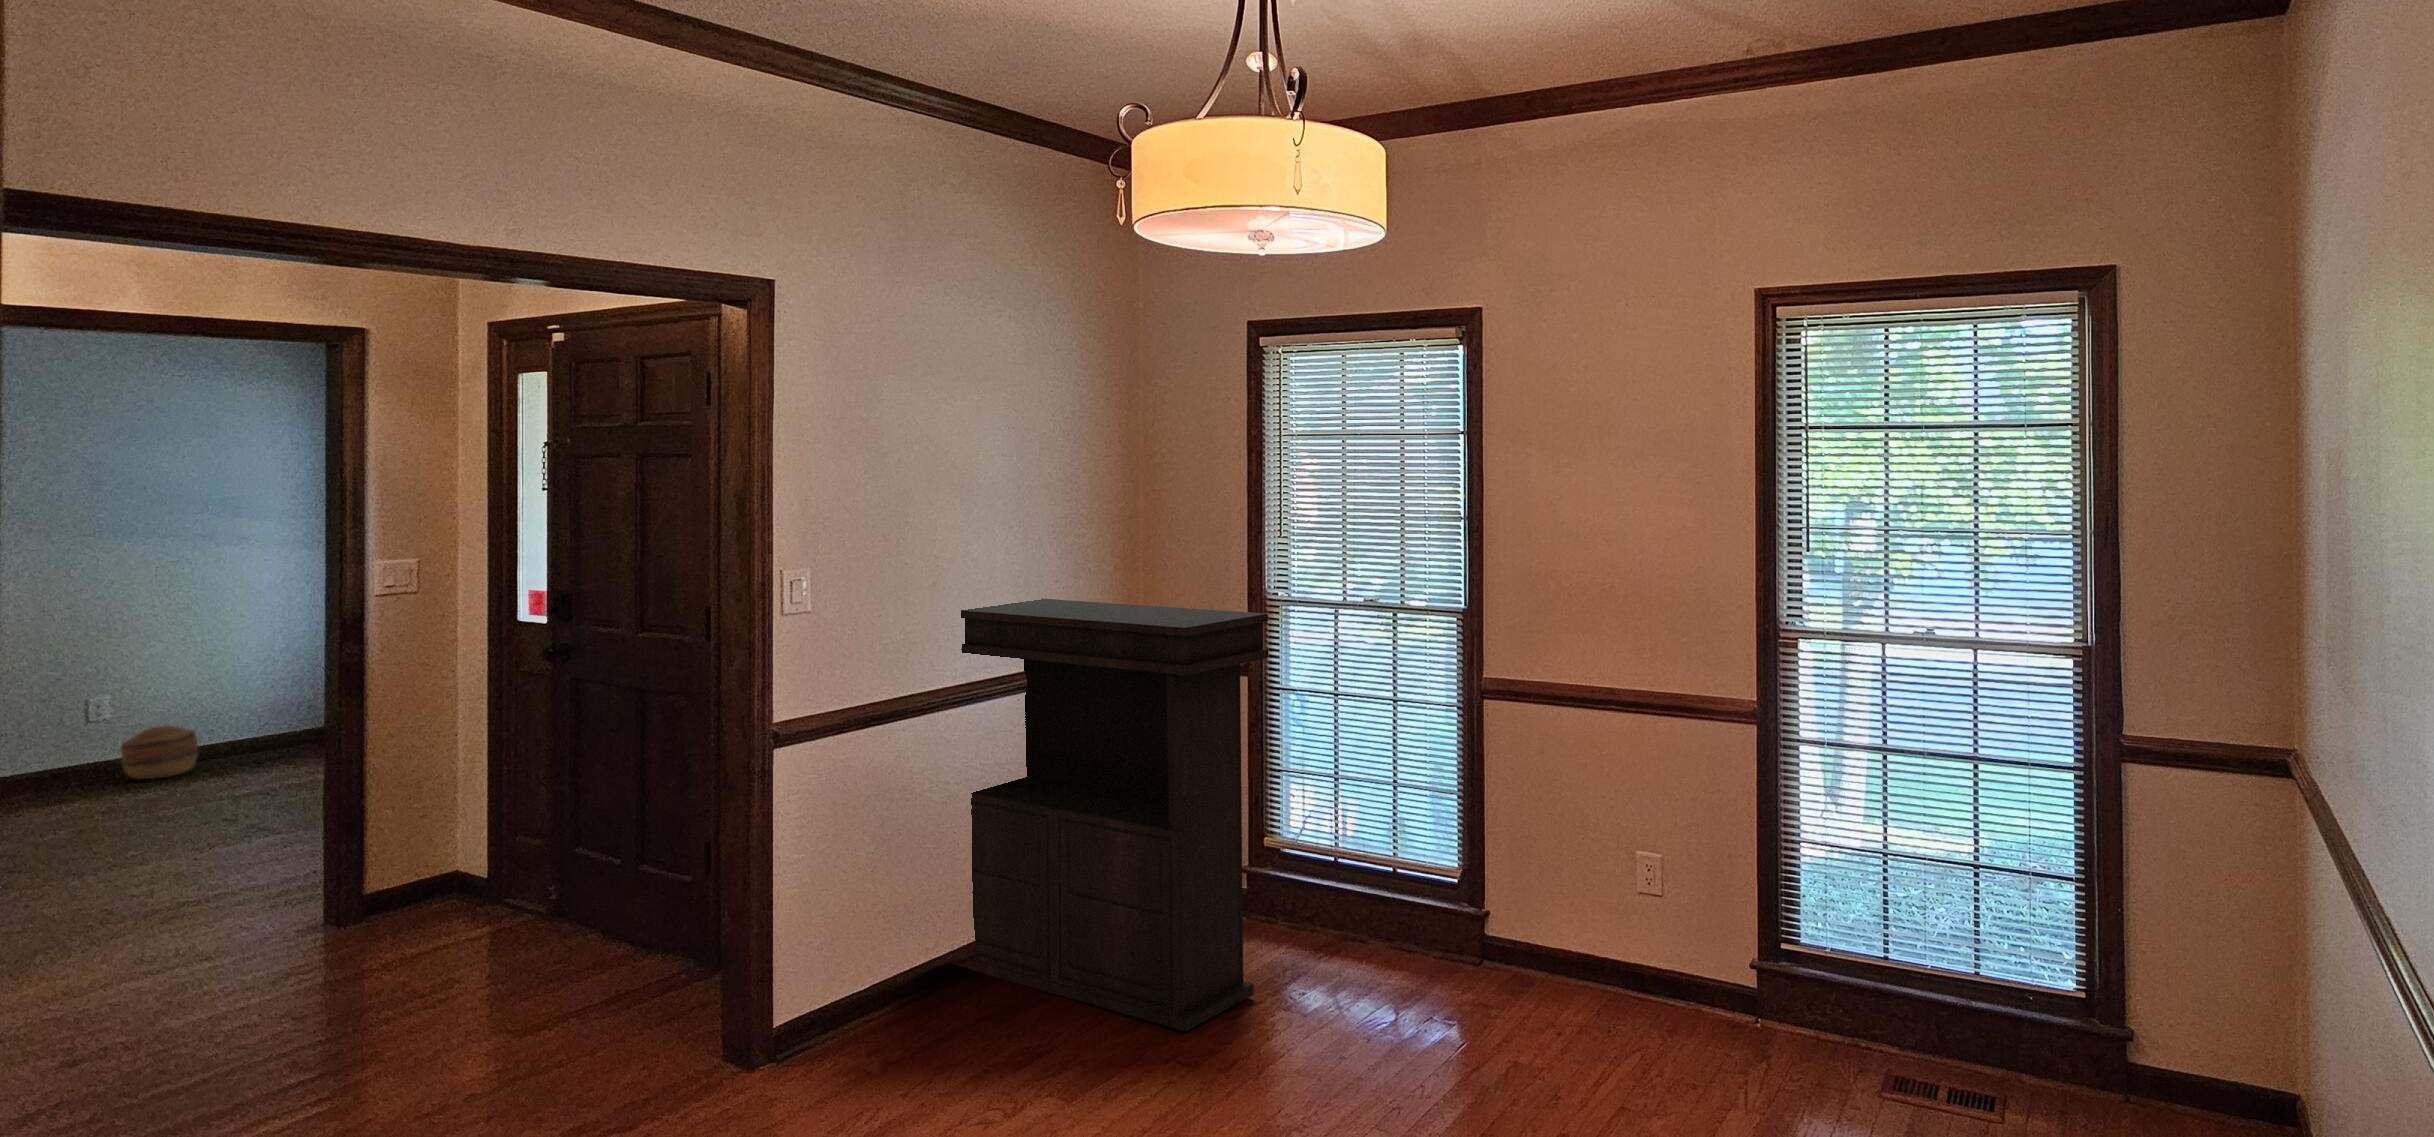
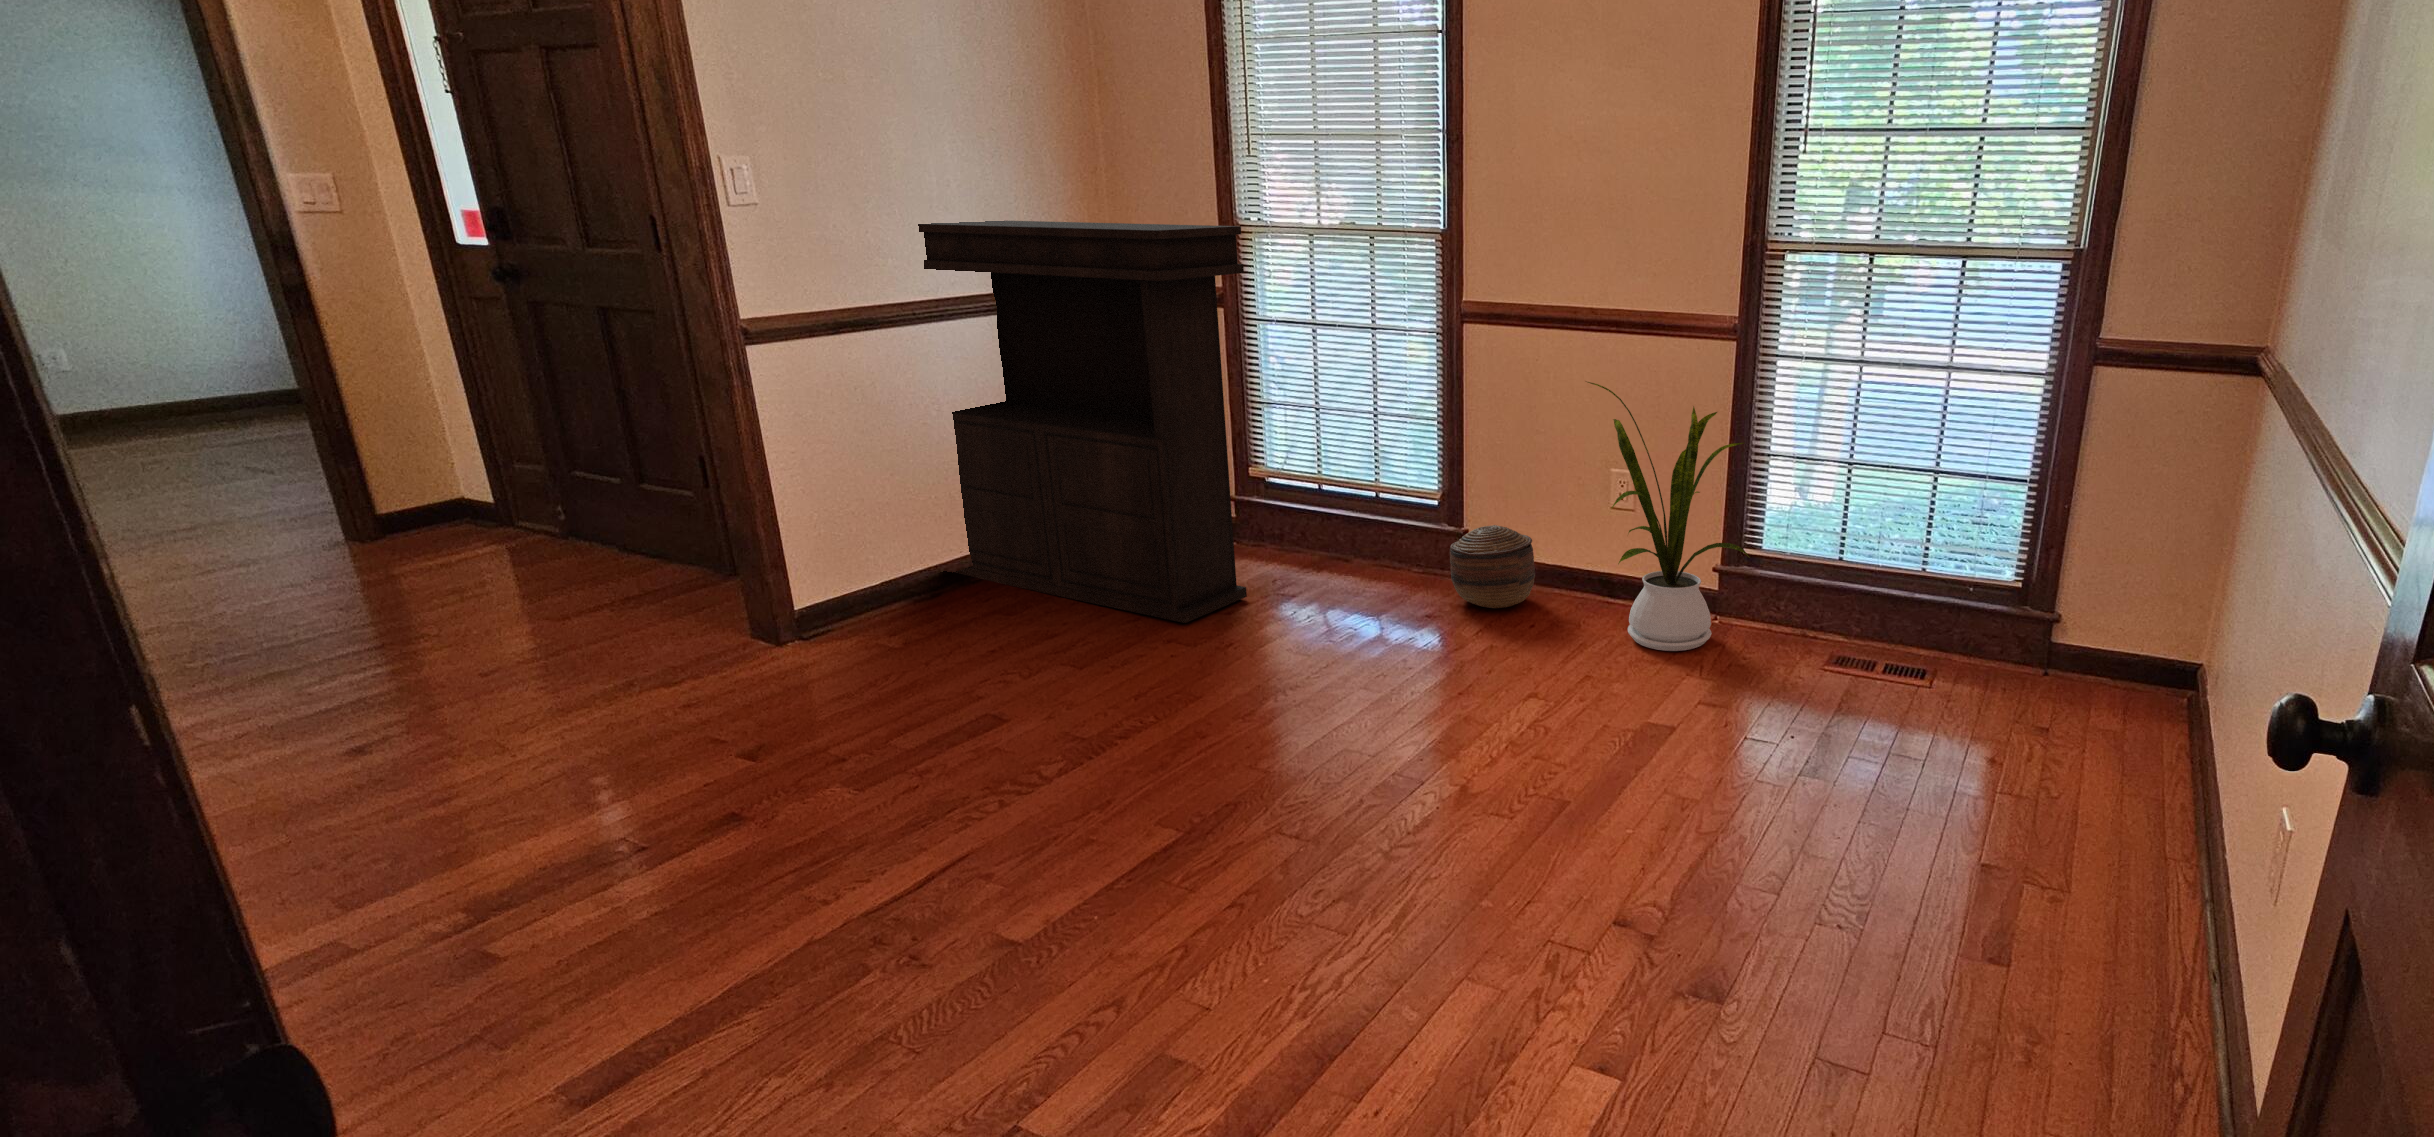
basket: present [121,726,198,779] -> present [1450,525,1535,608]
house plant: none [1604,768,1790,1068] -> present [1588,382,1748,651]

